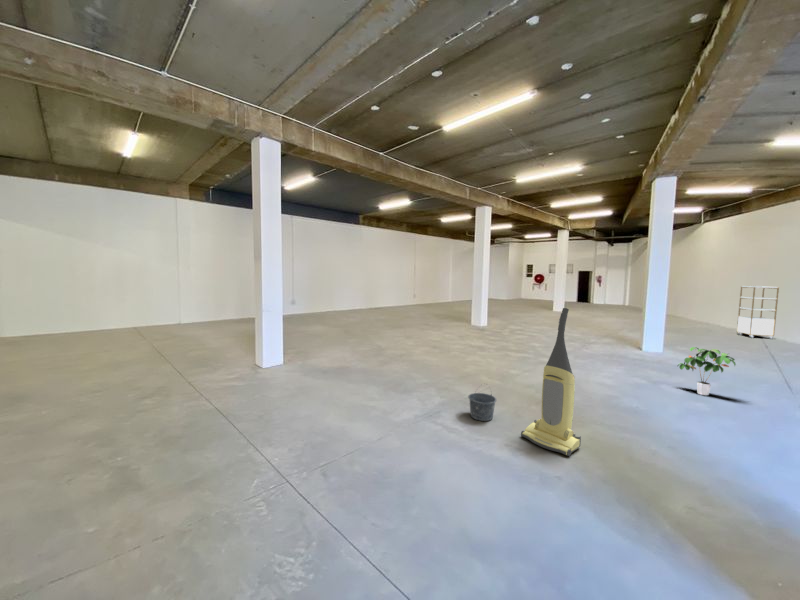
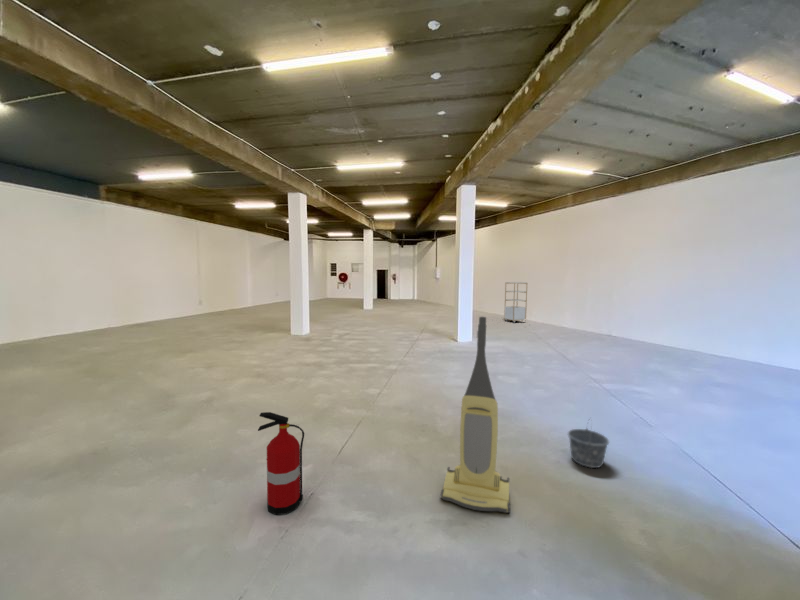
potted plant: present [678,347,736,395] -> none [514,340,557,384]
fire extinguisher: none [410,355,435,416] -> present [258,412,304,515]
bucket: present [468,393,496,421] -> present [568,429,609,468]

